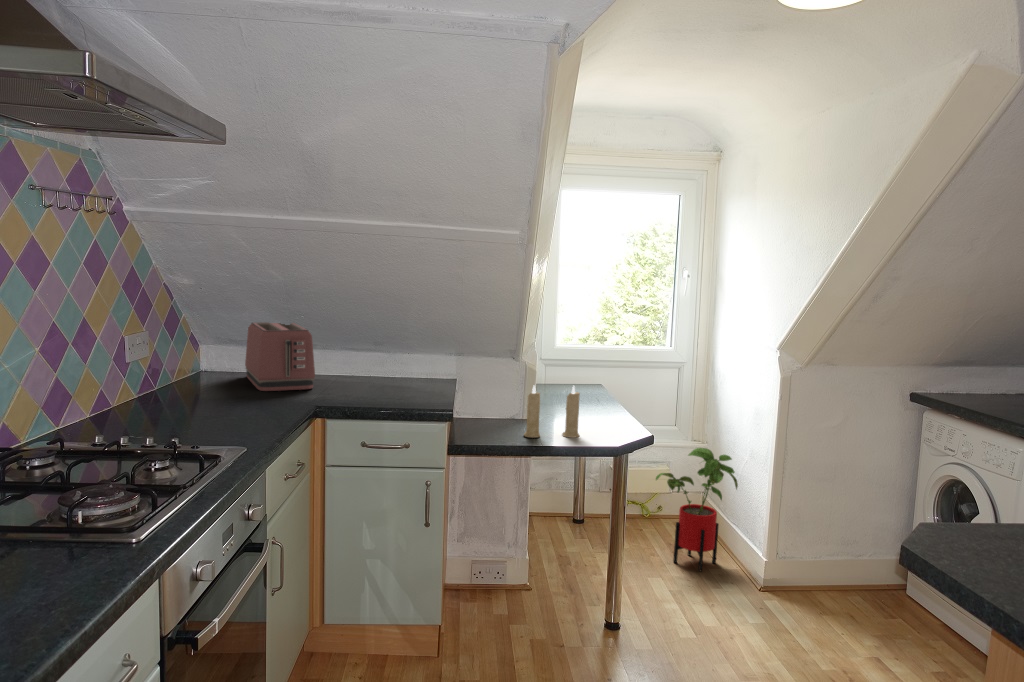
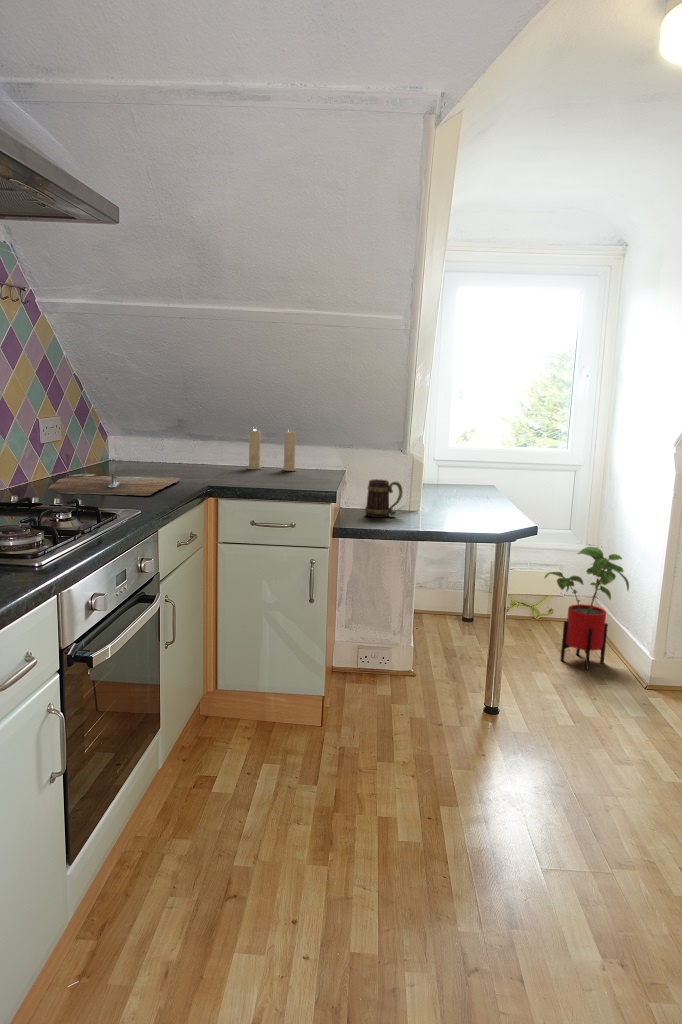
toaster: present [245,322,315,391] -> none [148,412,210,474]
candle: present [524,386,580,438] -> present [247,429,296,471]
mug: none [479,389,518,429] -> present [365,479,403,517]
cutting board: none [136,395,285,425] -> present [47,473,180,496]

